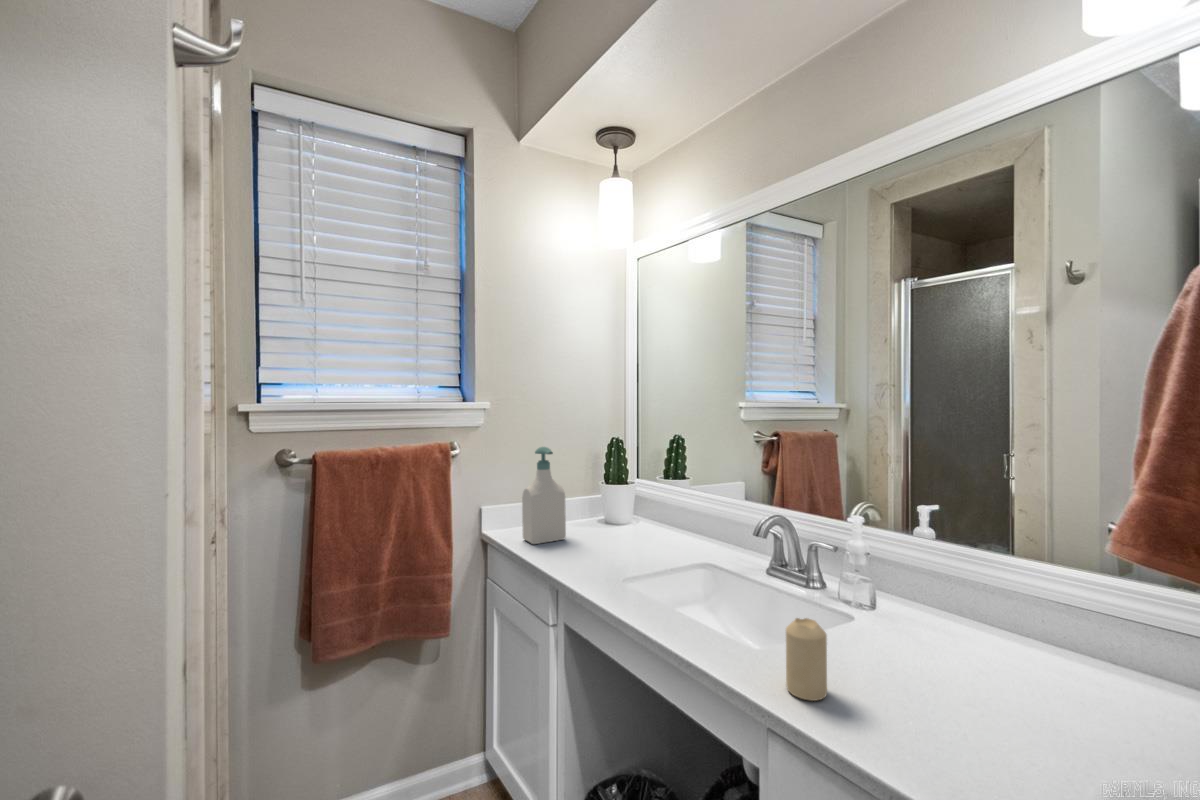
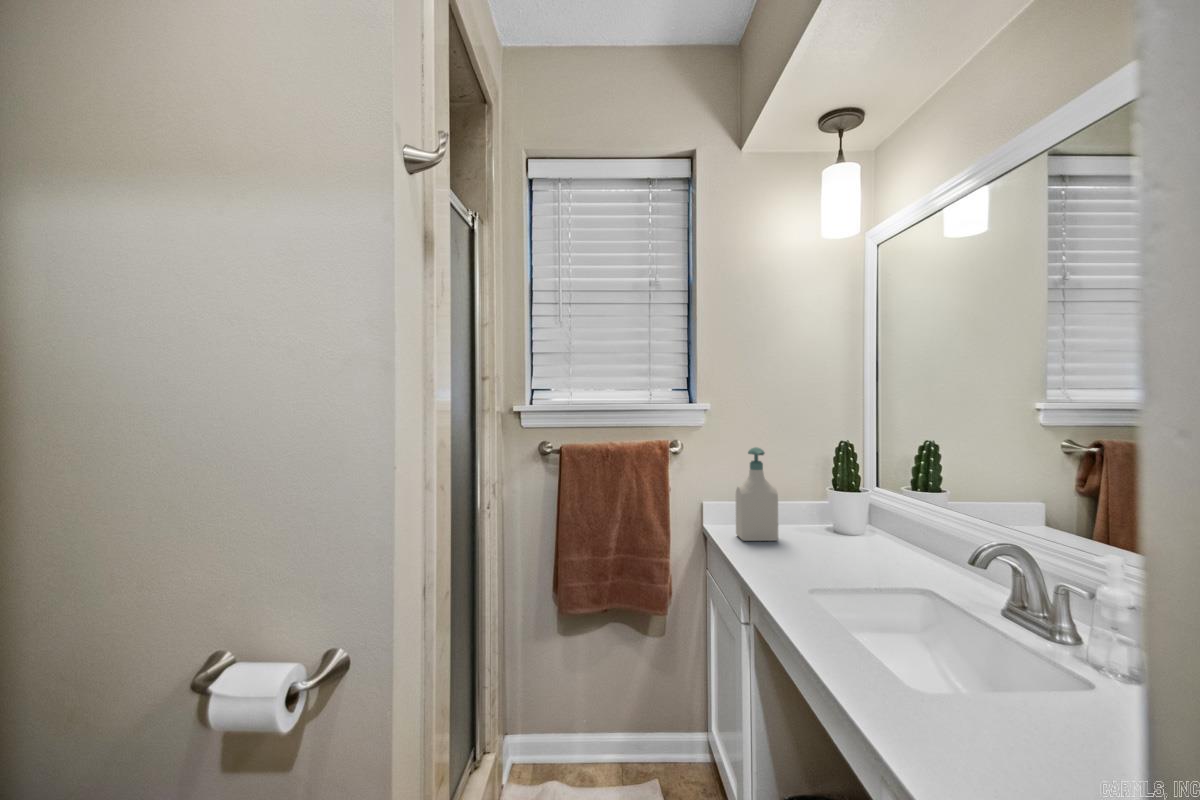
candle: present [786,618,827,701] -> none [930,659,982,757]

